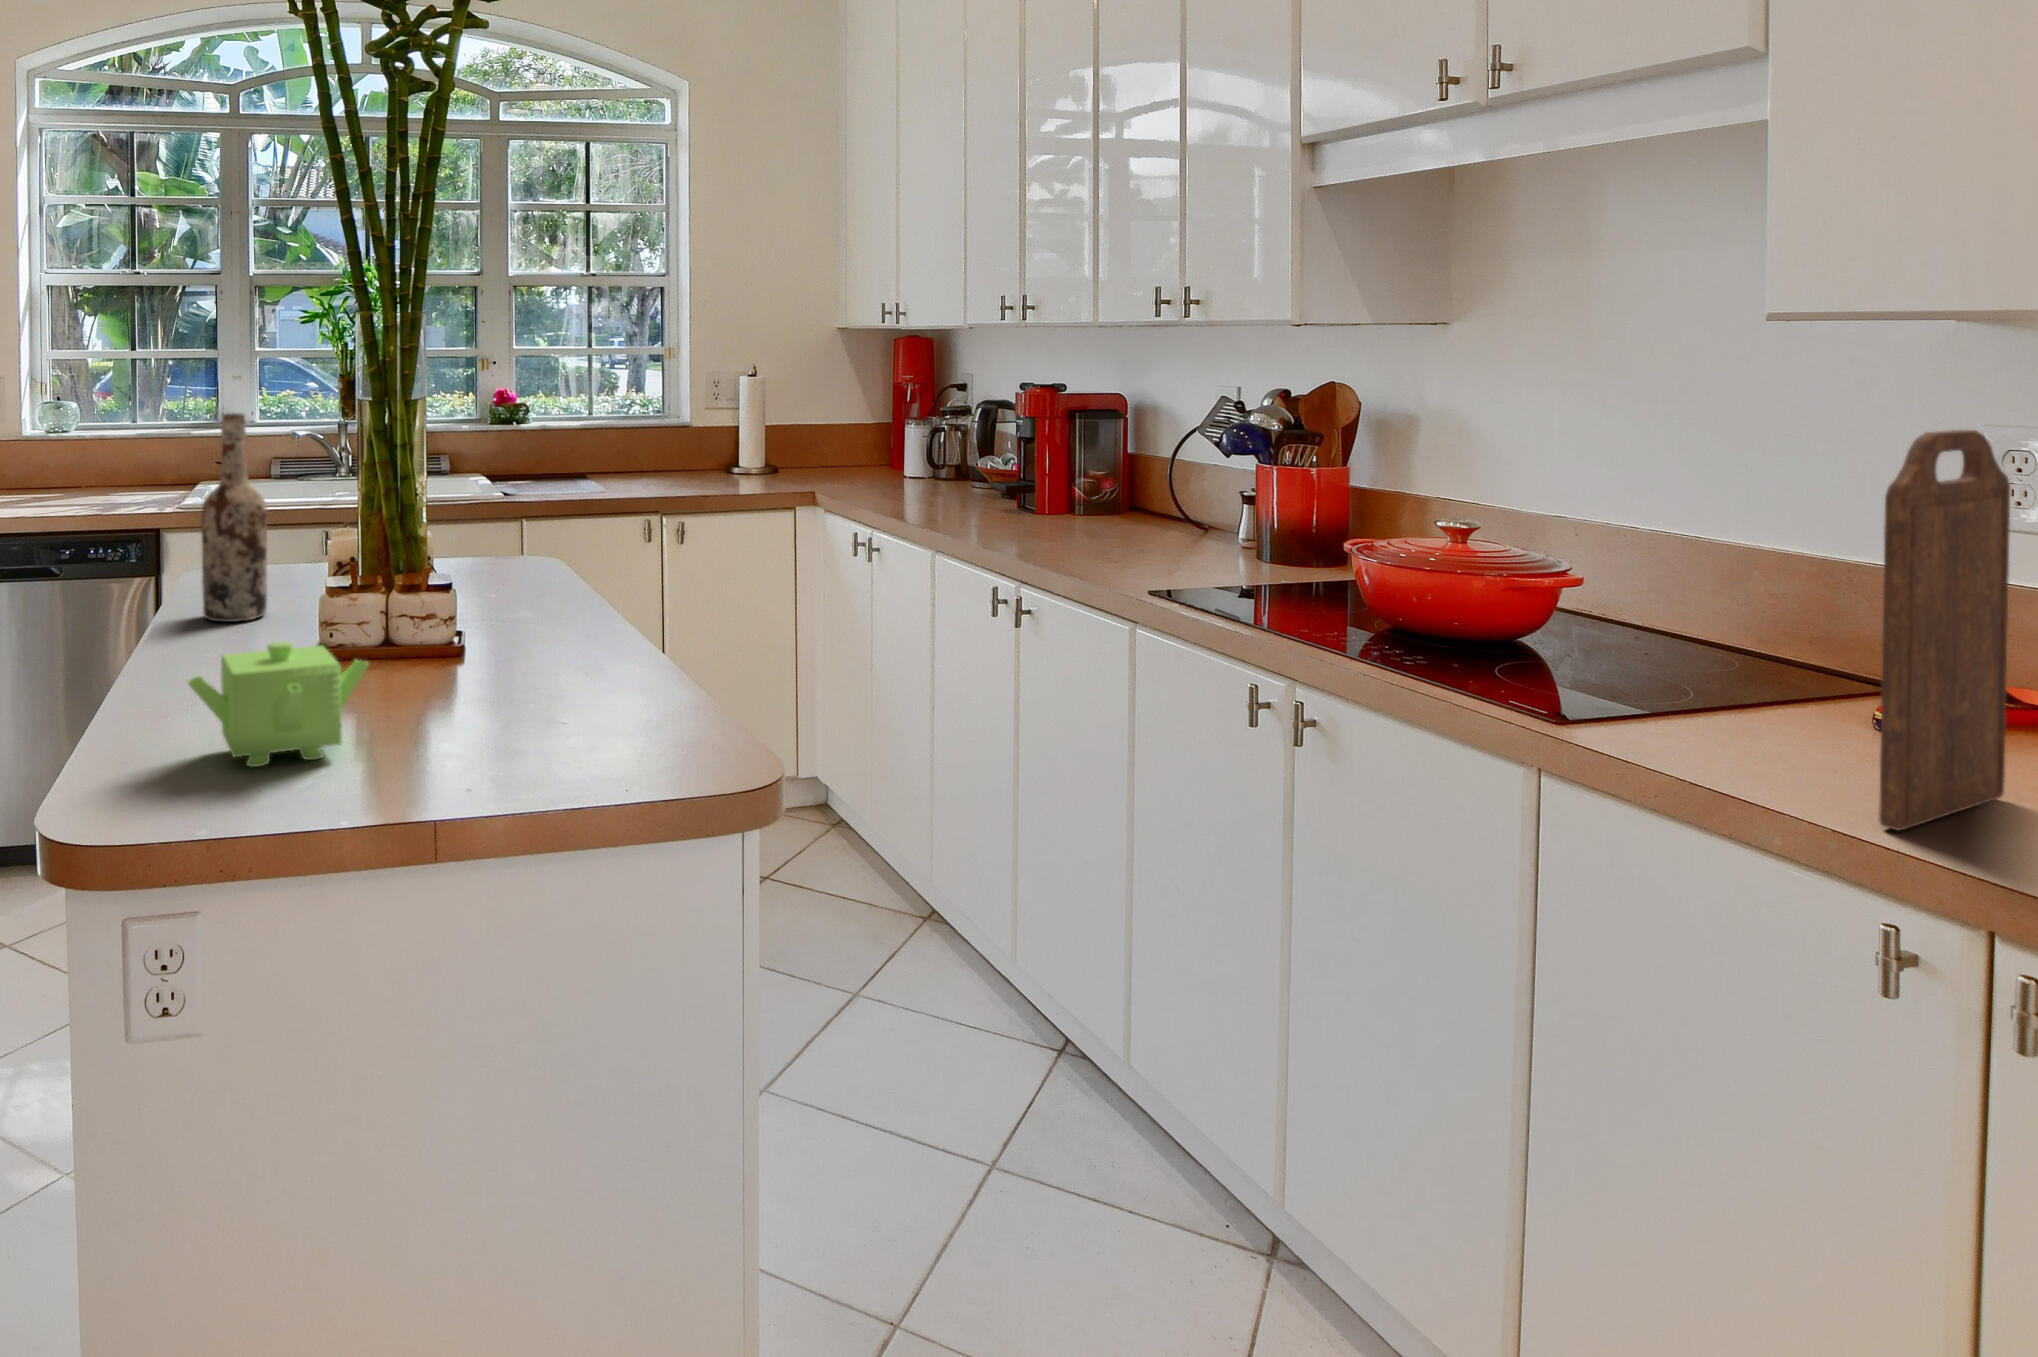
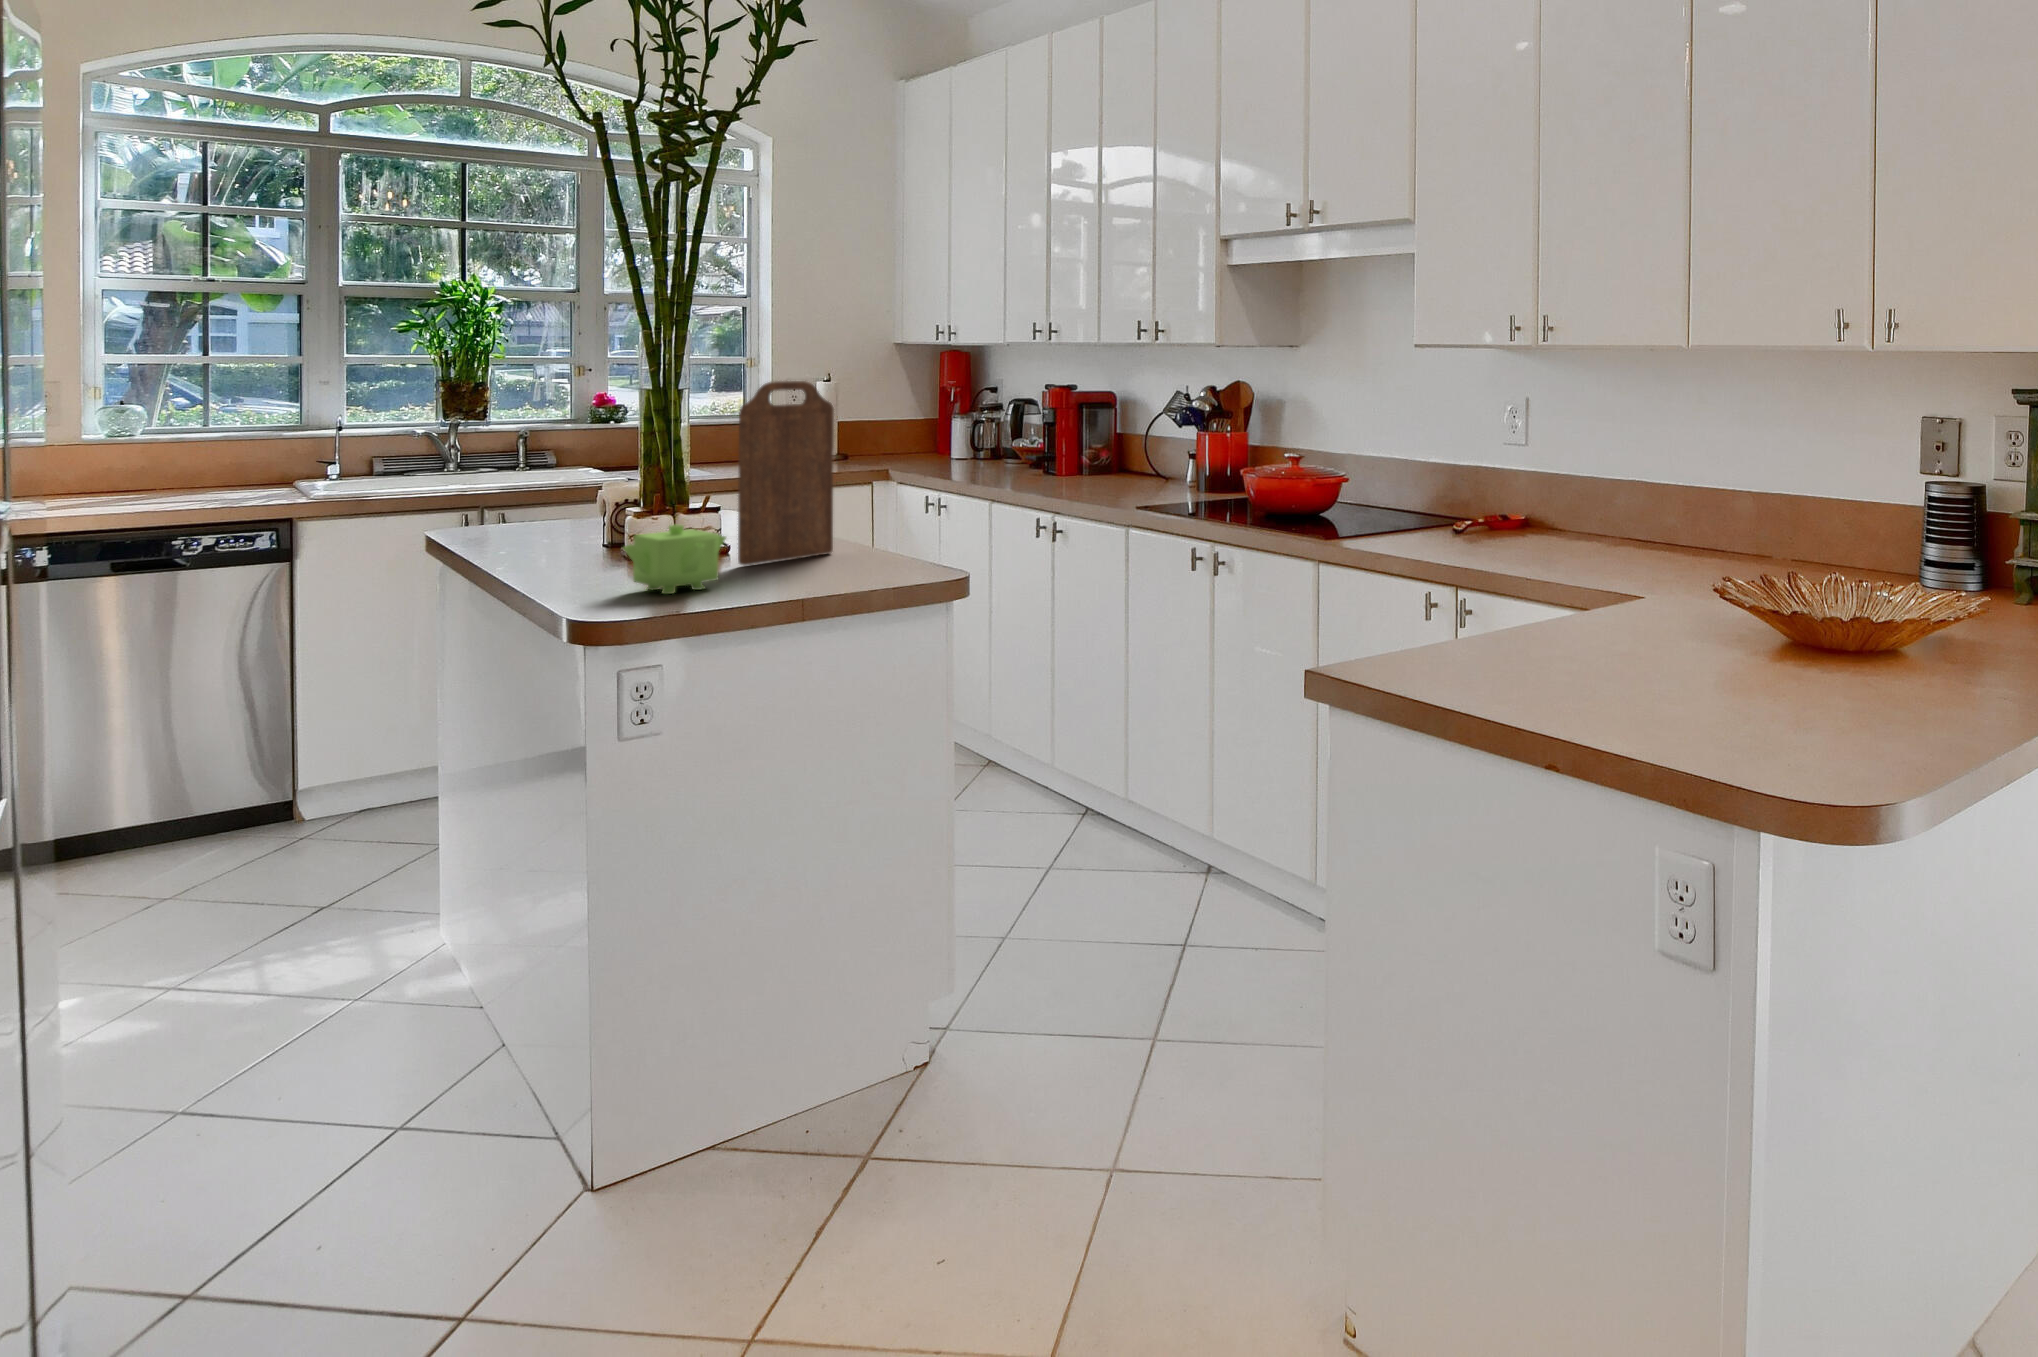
wine bottle: present [202,413,267,622] -> none [500,401,552,549]
cutting board: present [1879,430,2010,830] -> present [738,381,834,565]

